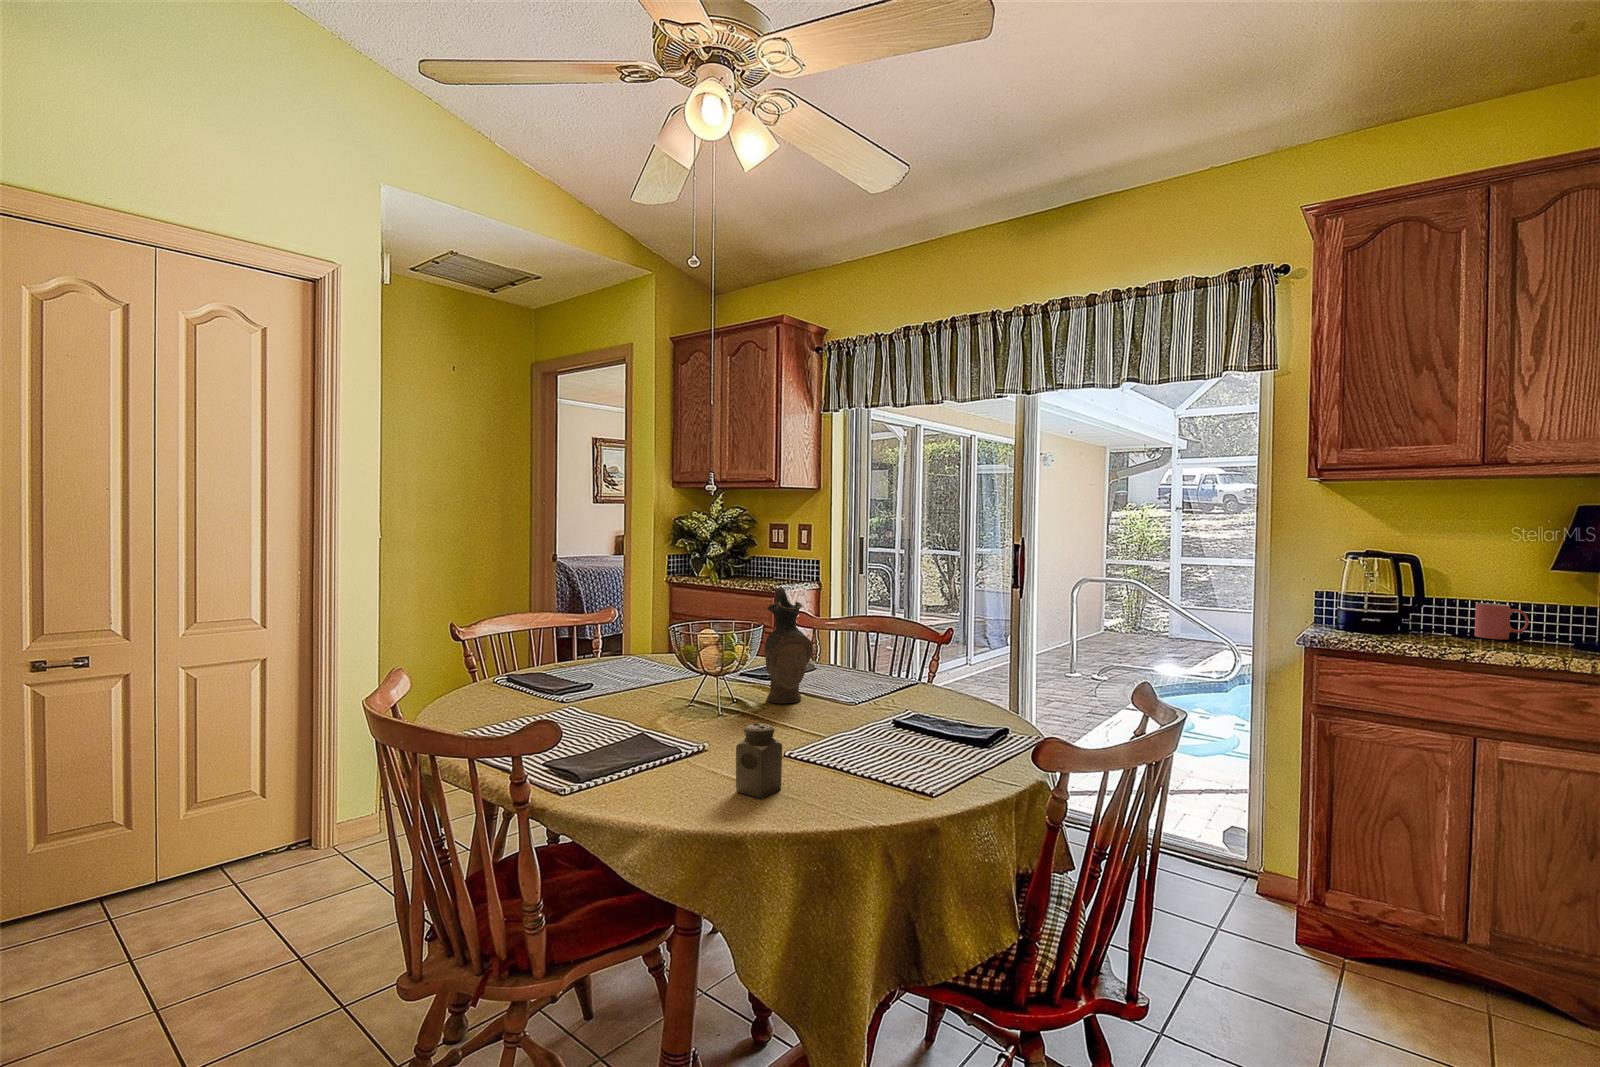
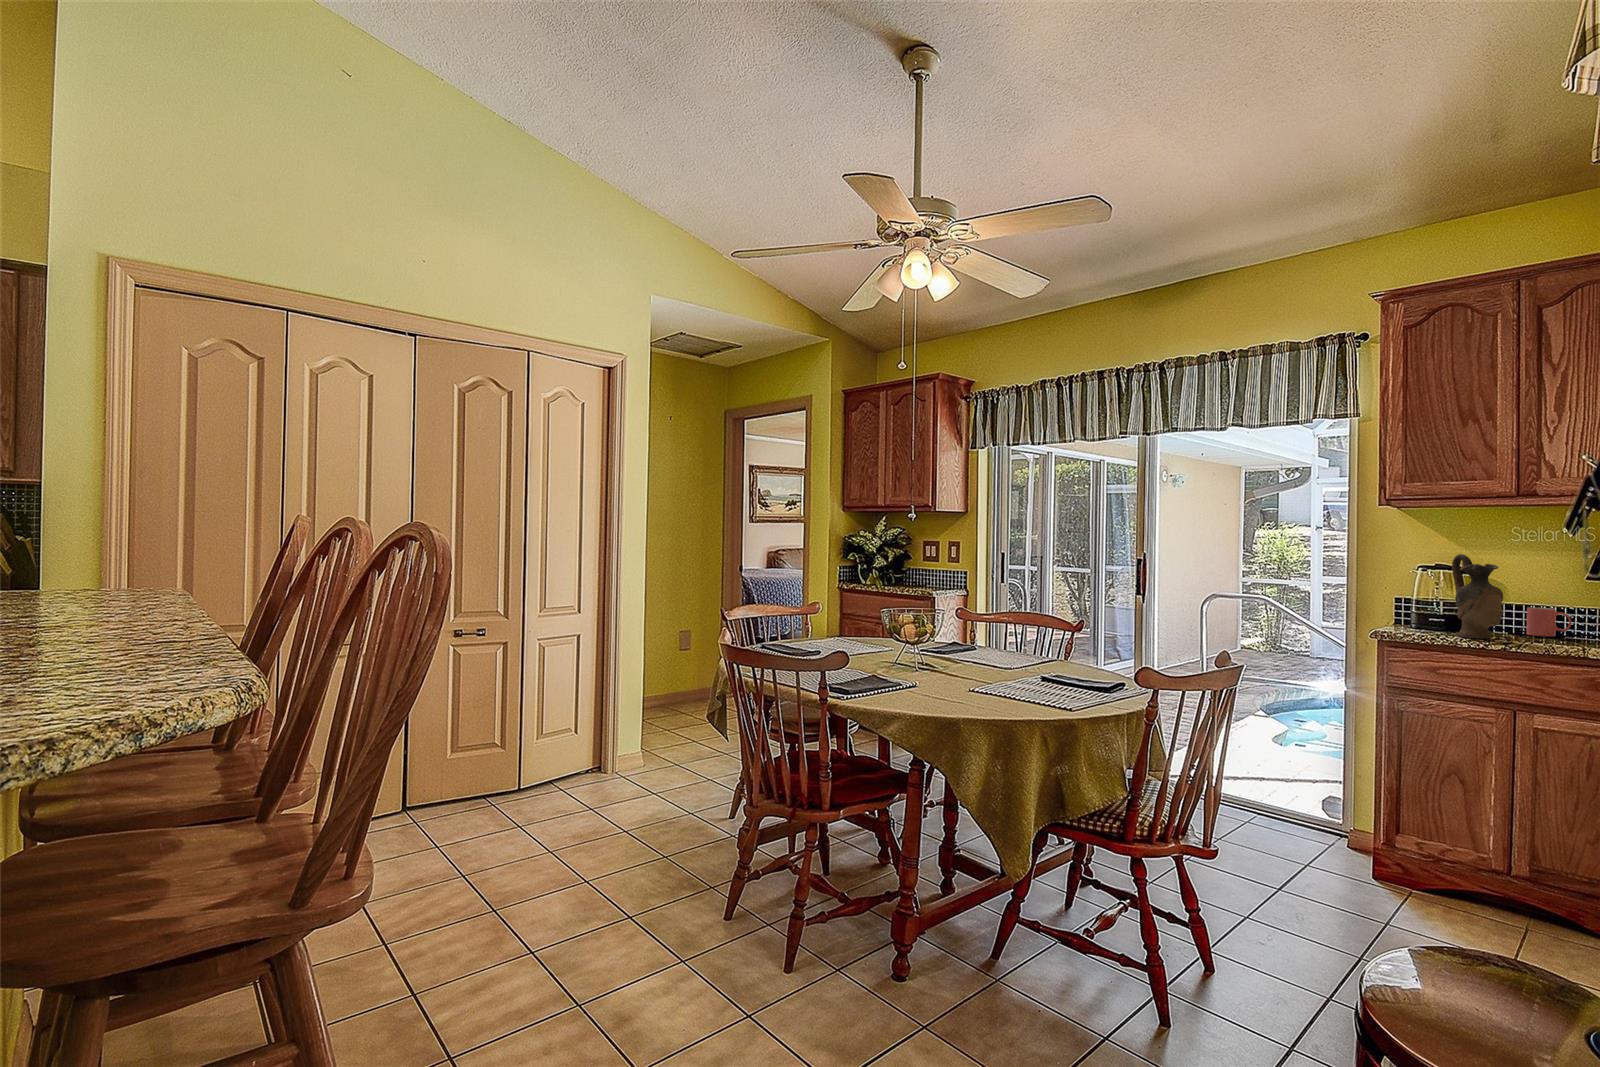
ceramic pitcher: present [765,587,813,703] -> present [1452,554,1503,638]
salt shaker: present [736,723,782,798] -> none [946,664,975,708]

